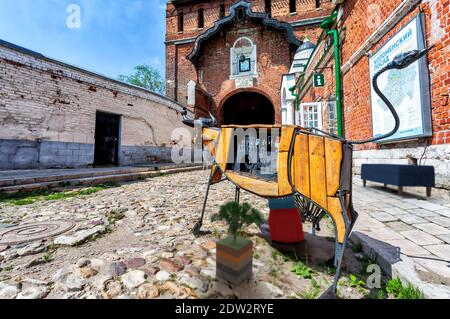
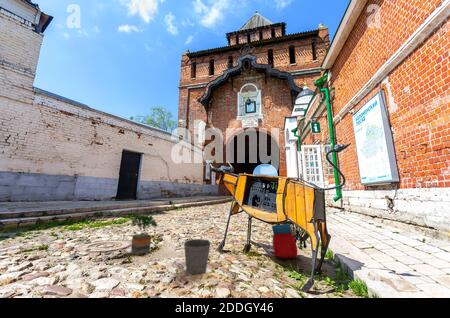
bench: present [361,164,435,197] -> none [351,202,405,231]
potted tree: present [210,201,264,285] -> present [131,216,157,255]
bucket: none [117,224,166,285] -> present [184,239,211,274]

